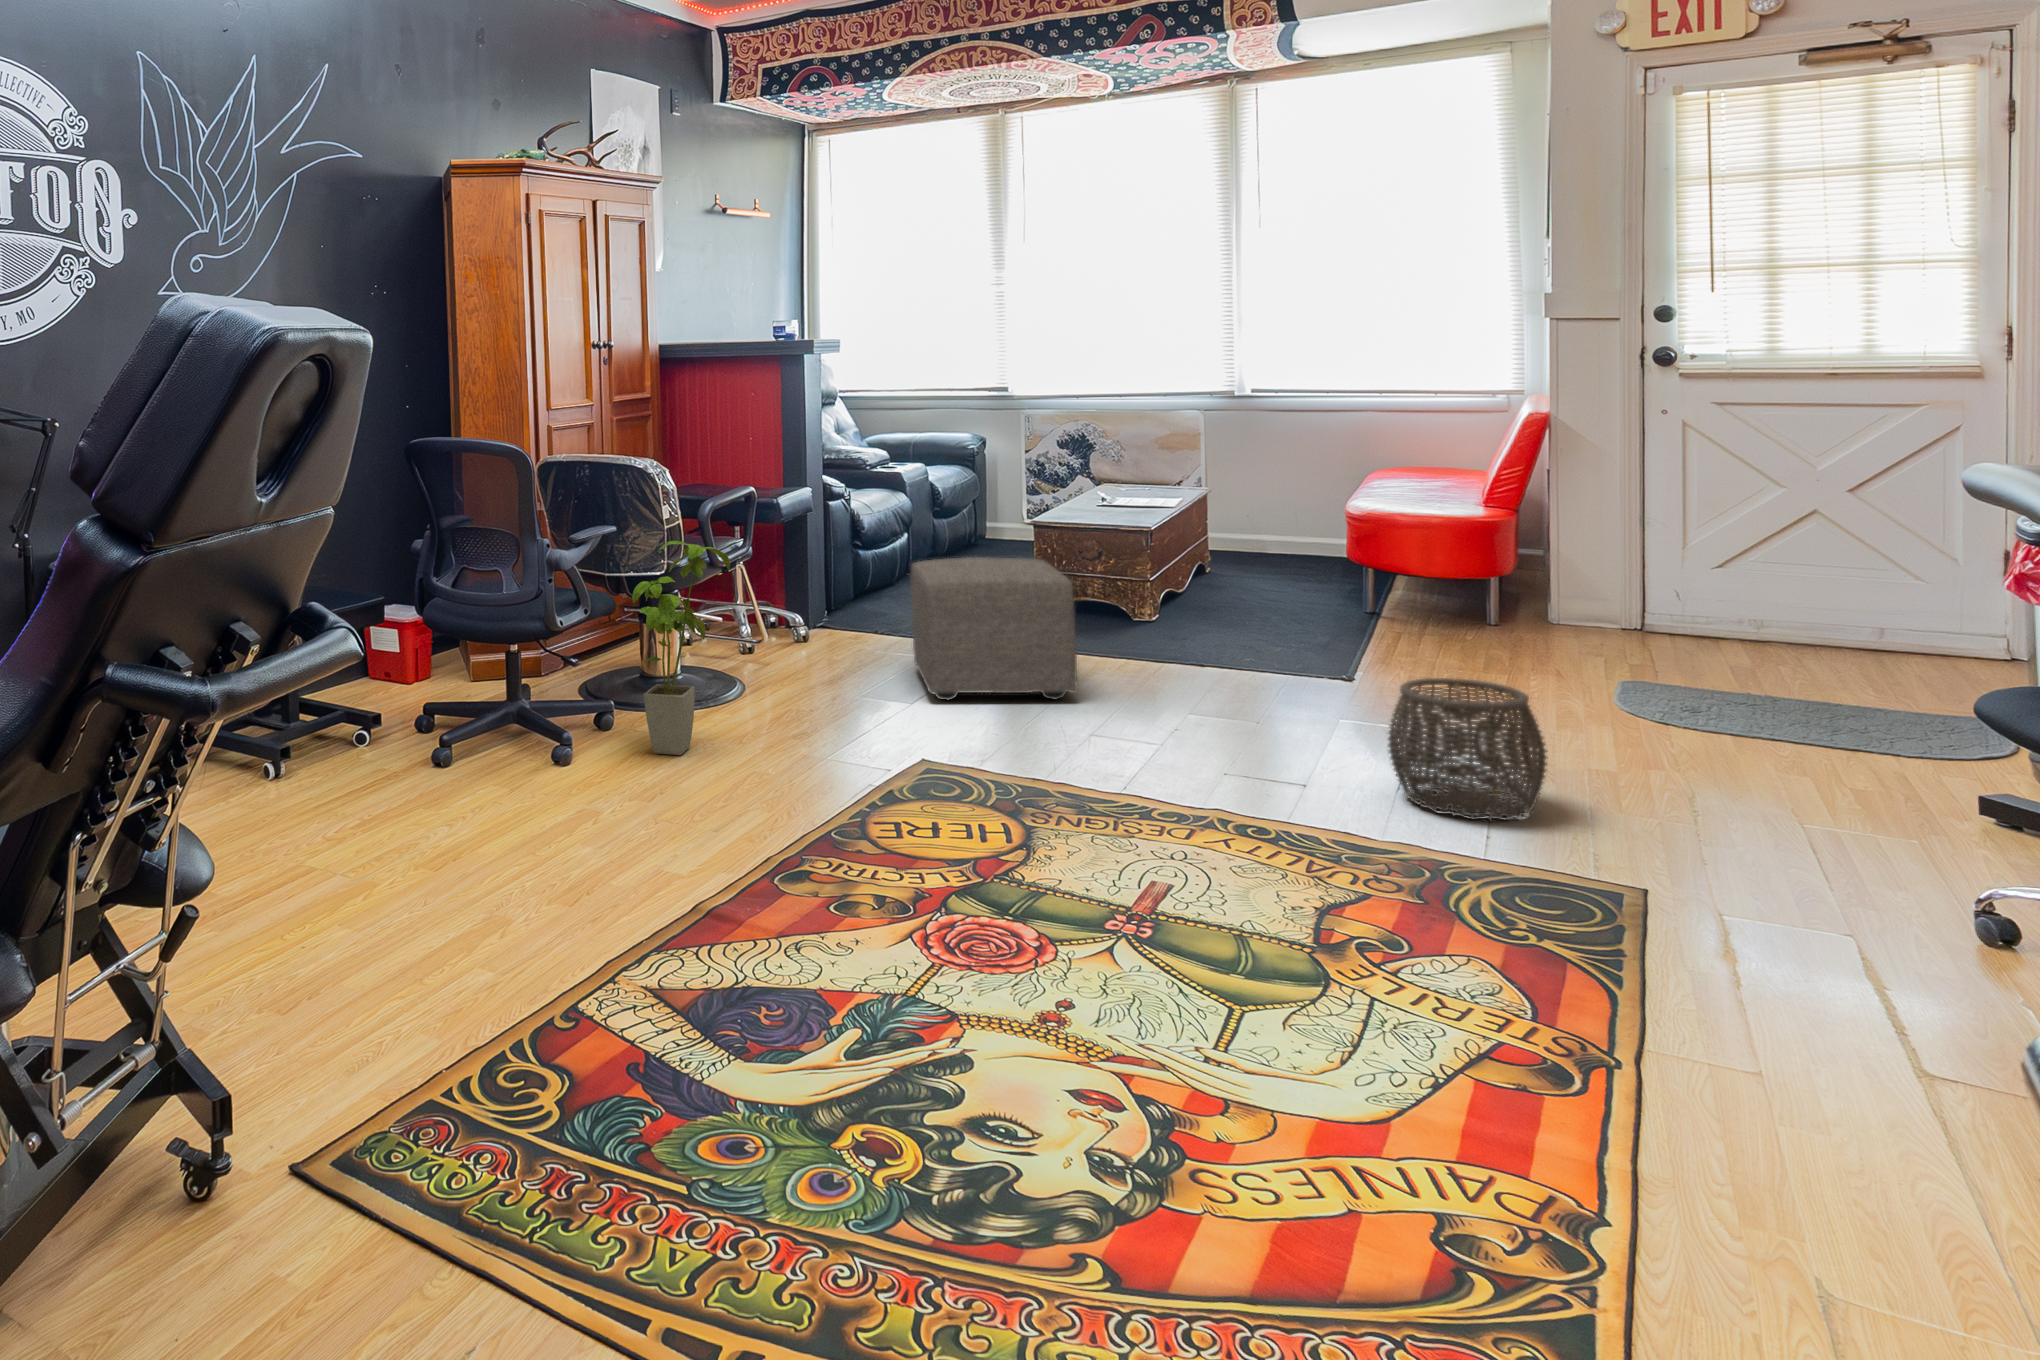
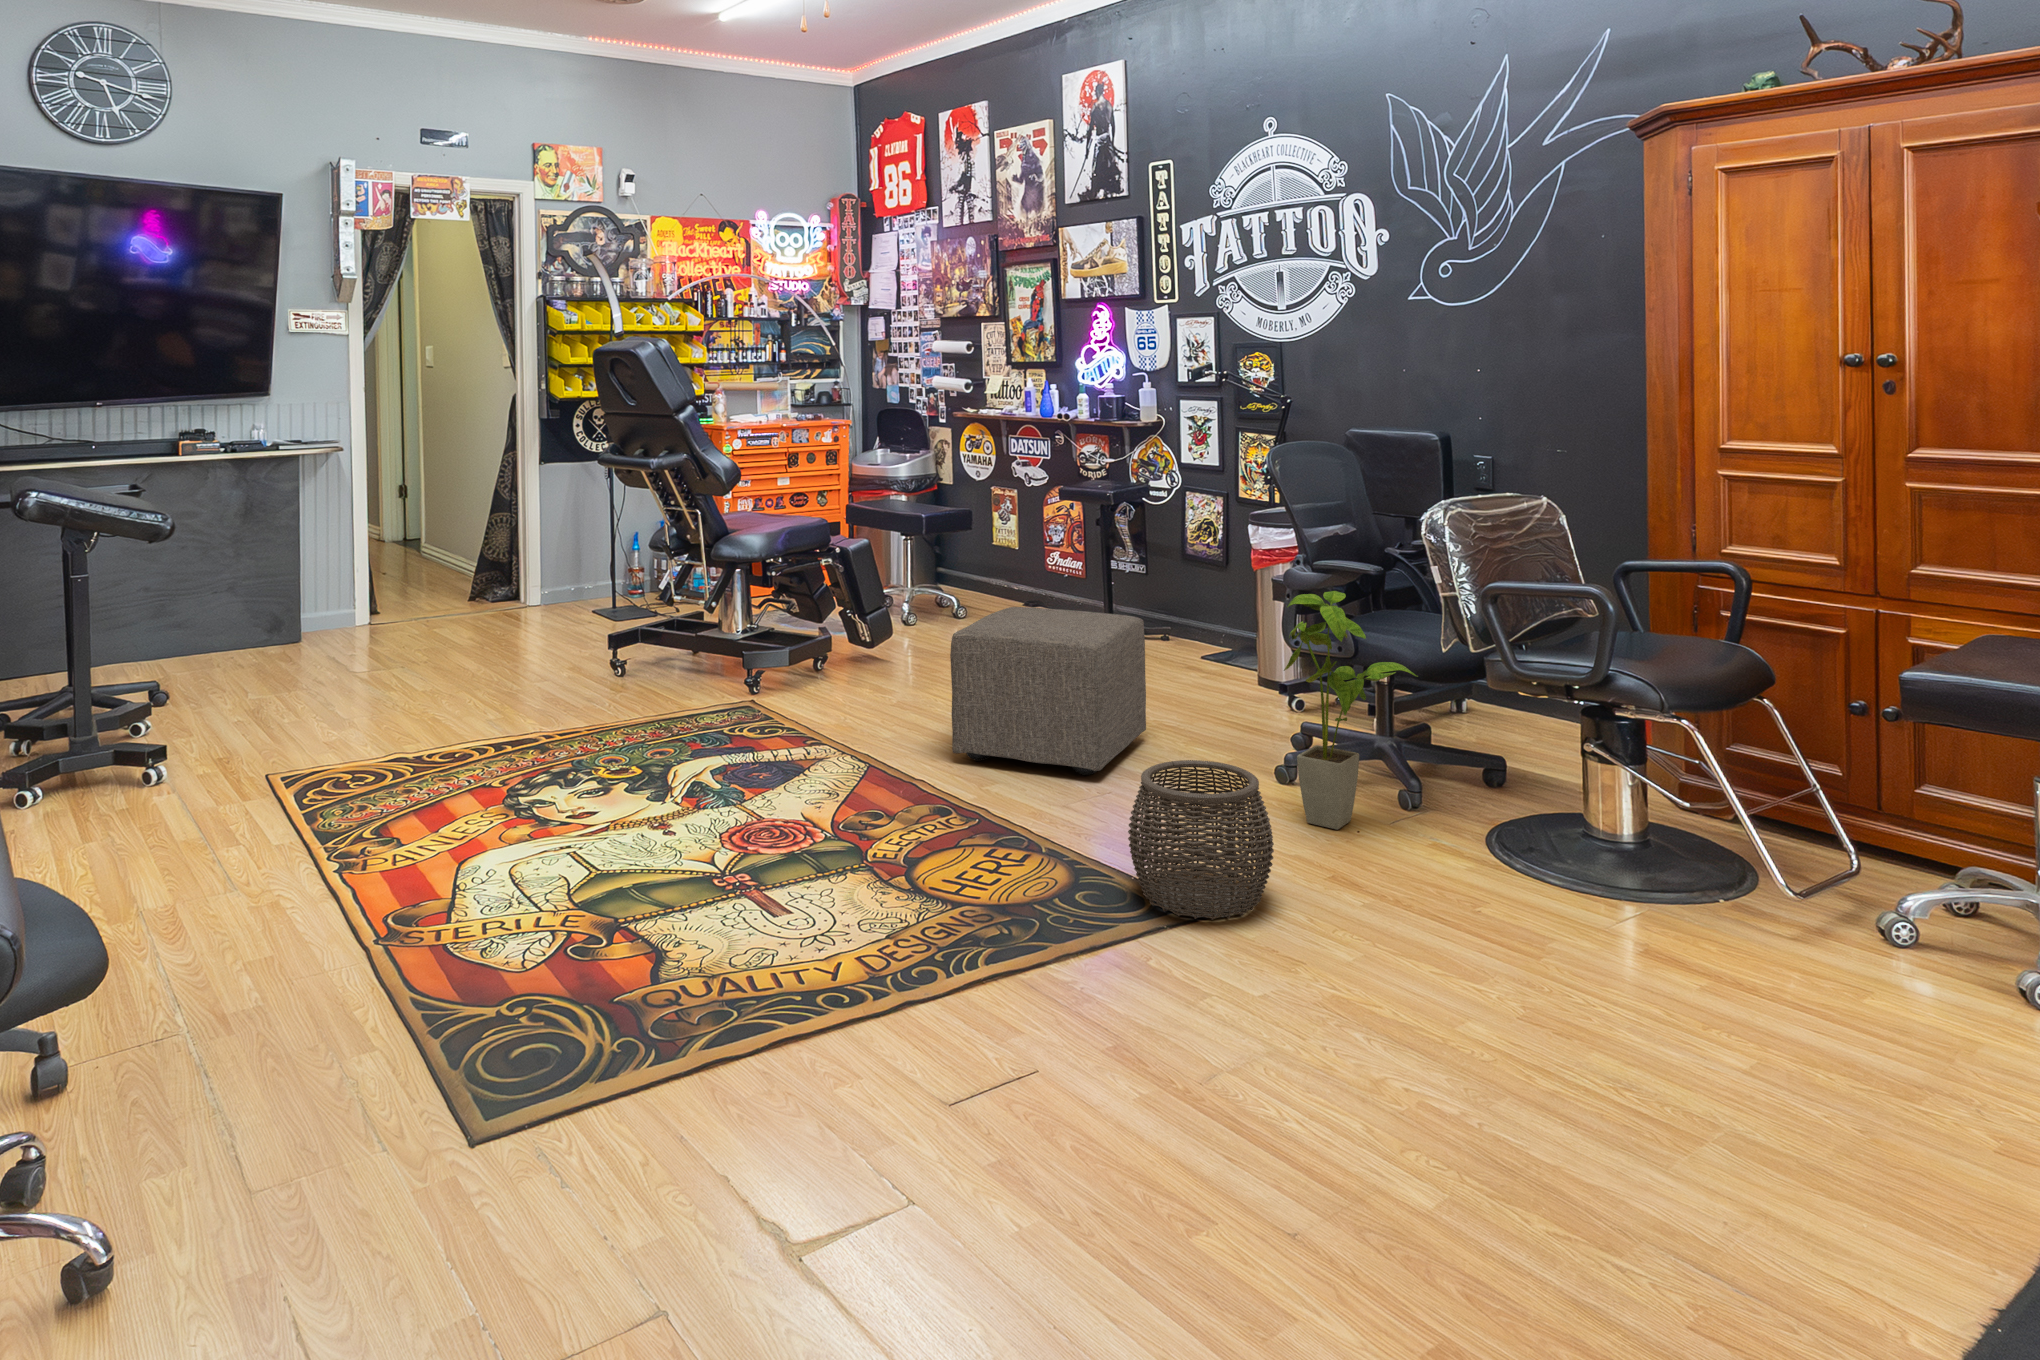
ottoman: present [910,557,1078,700] -> present [950,607,1146,775]
woven basket: present [1388,678,1548,820] -> present [1128,760,1274,920]

